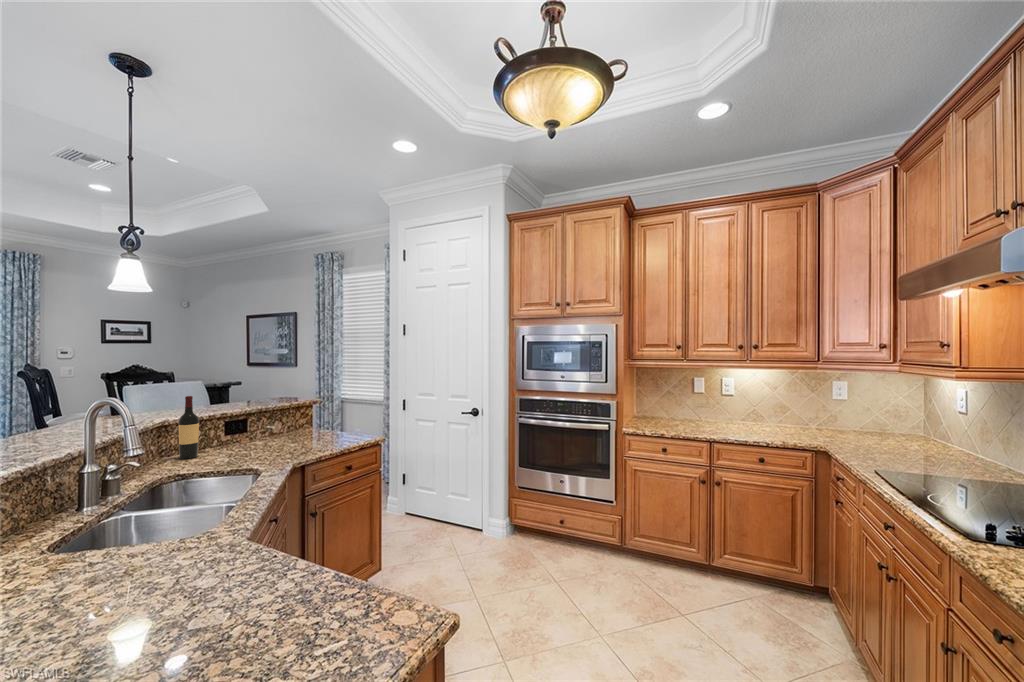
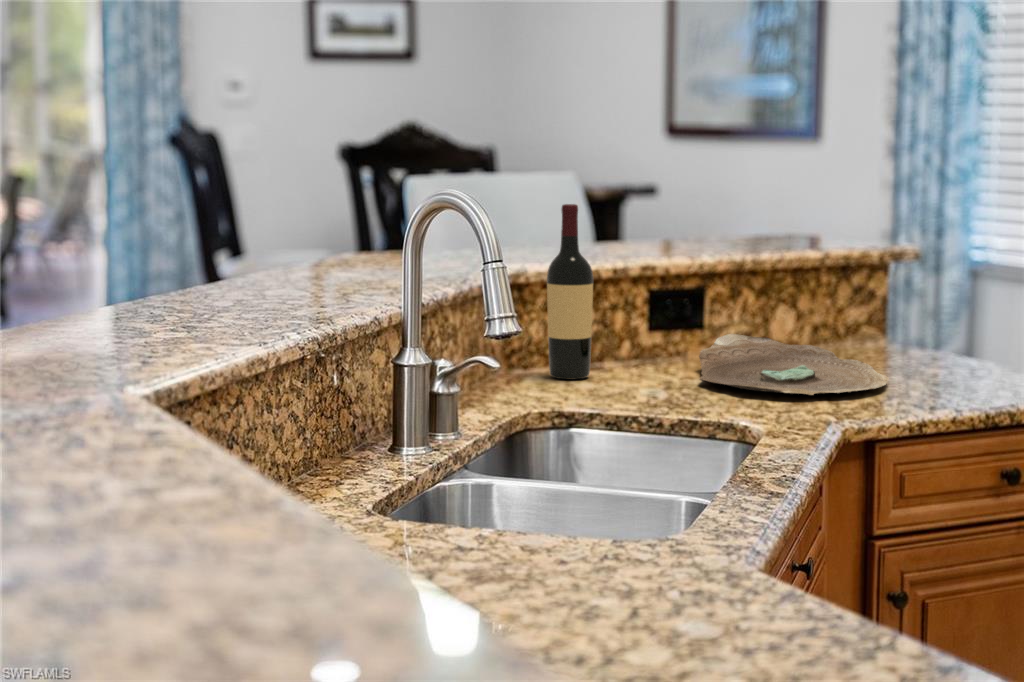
decorative bowl: none [242,433,311,453] -> present [699,334,888,395]

